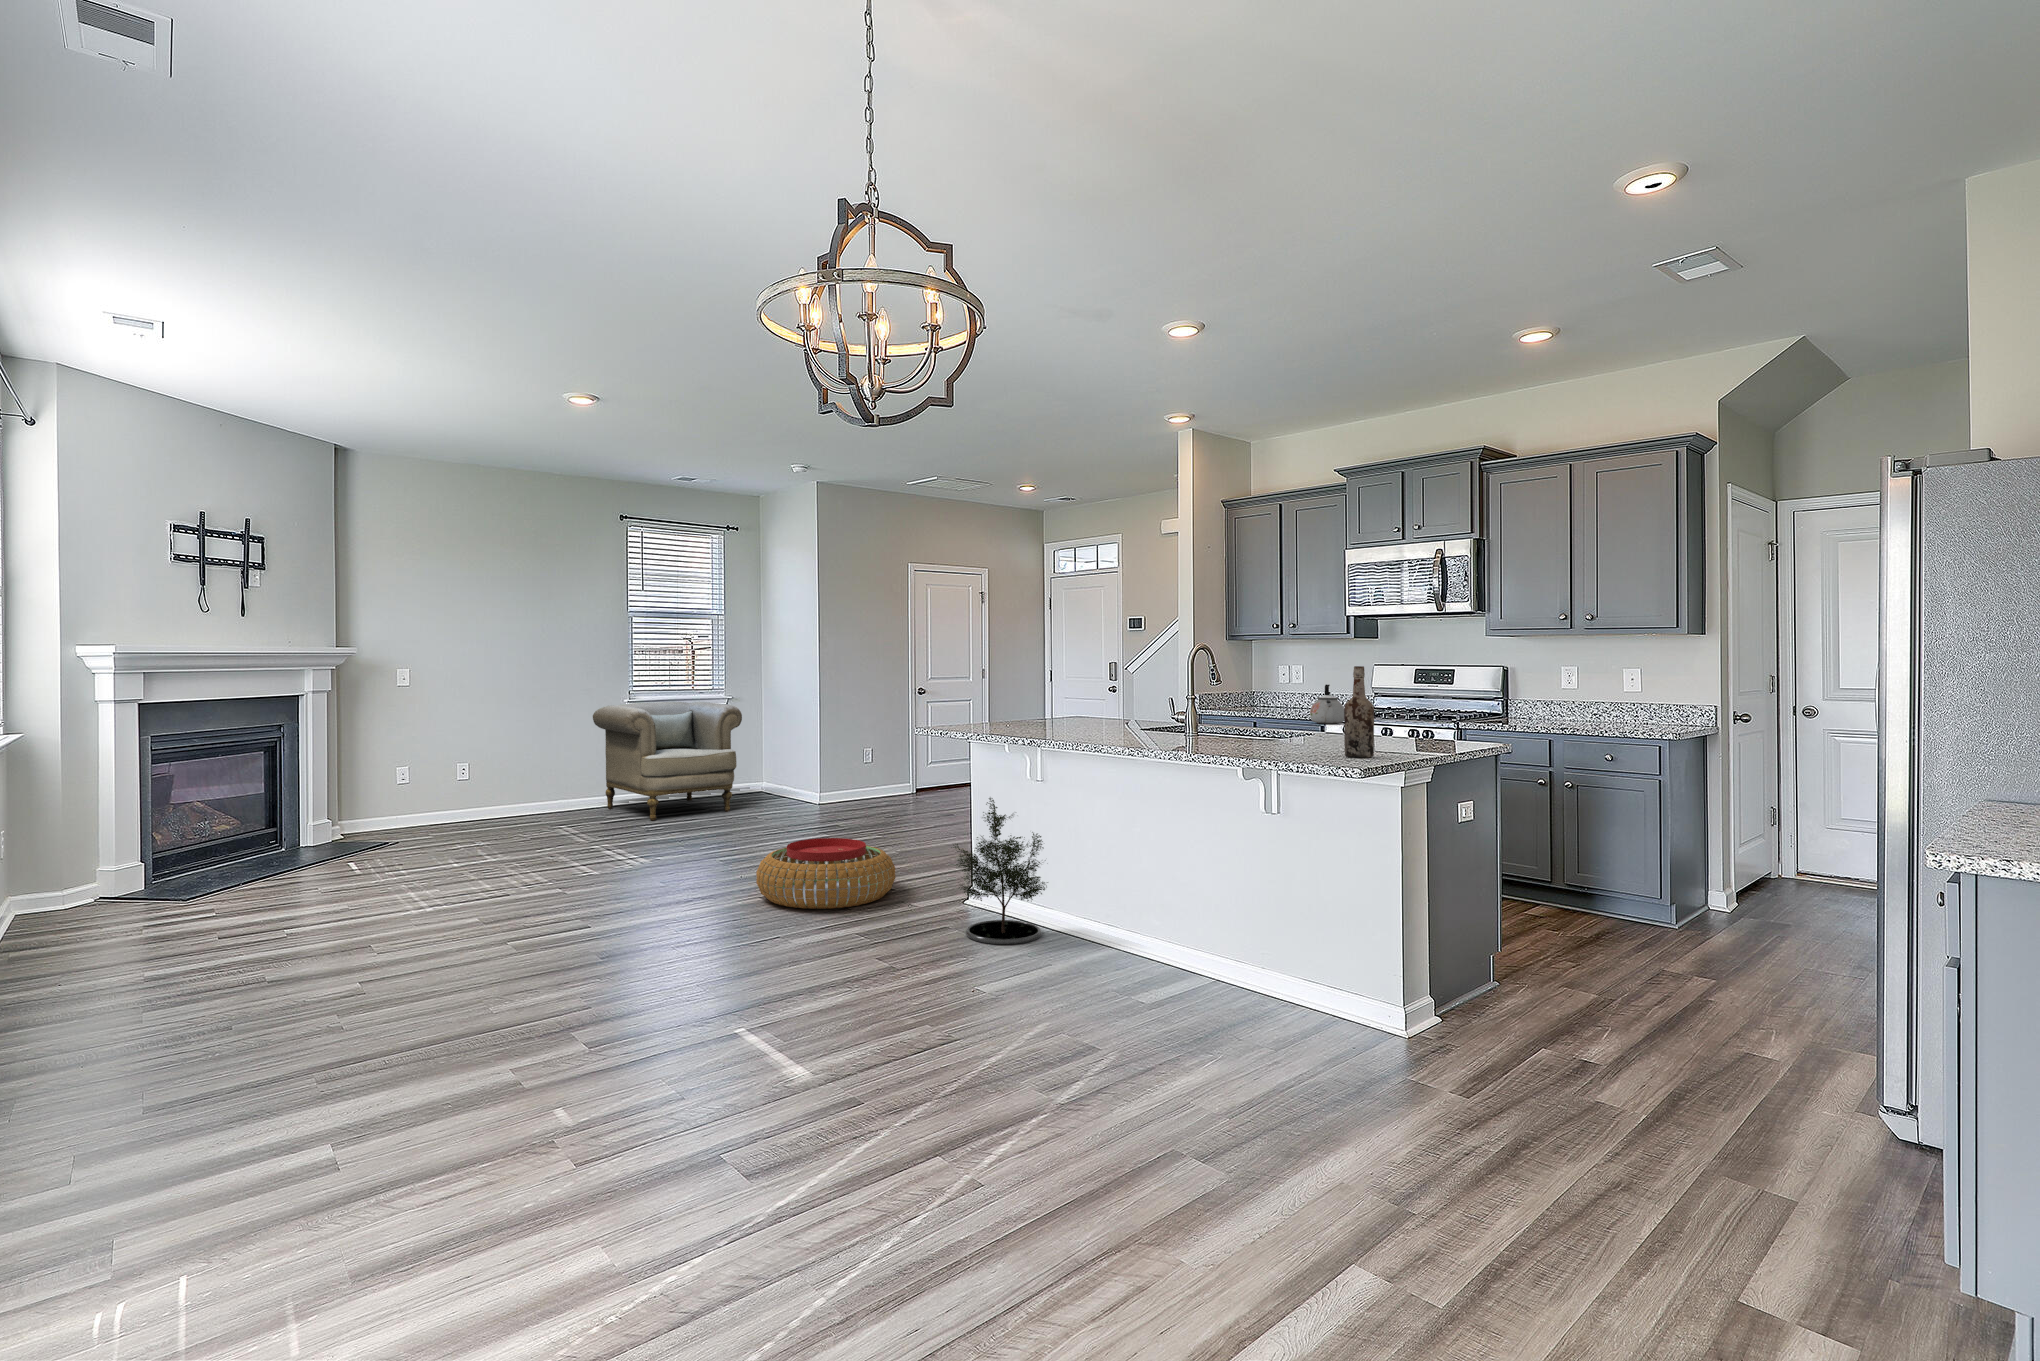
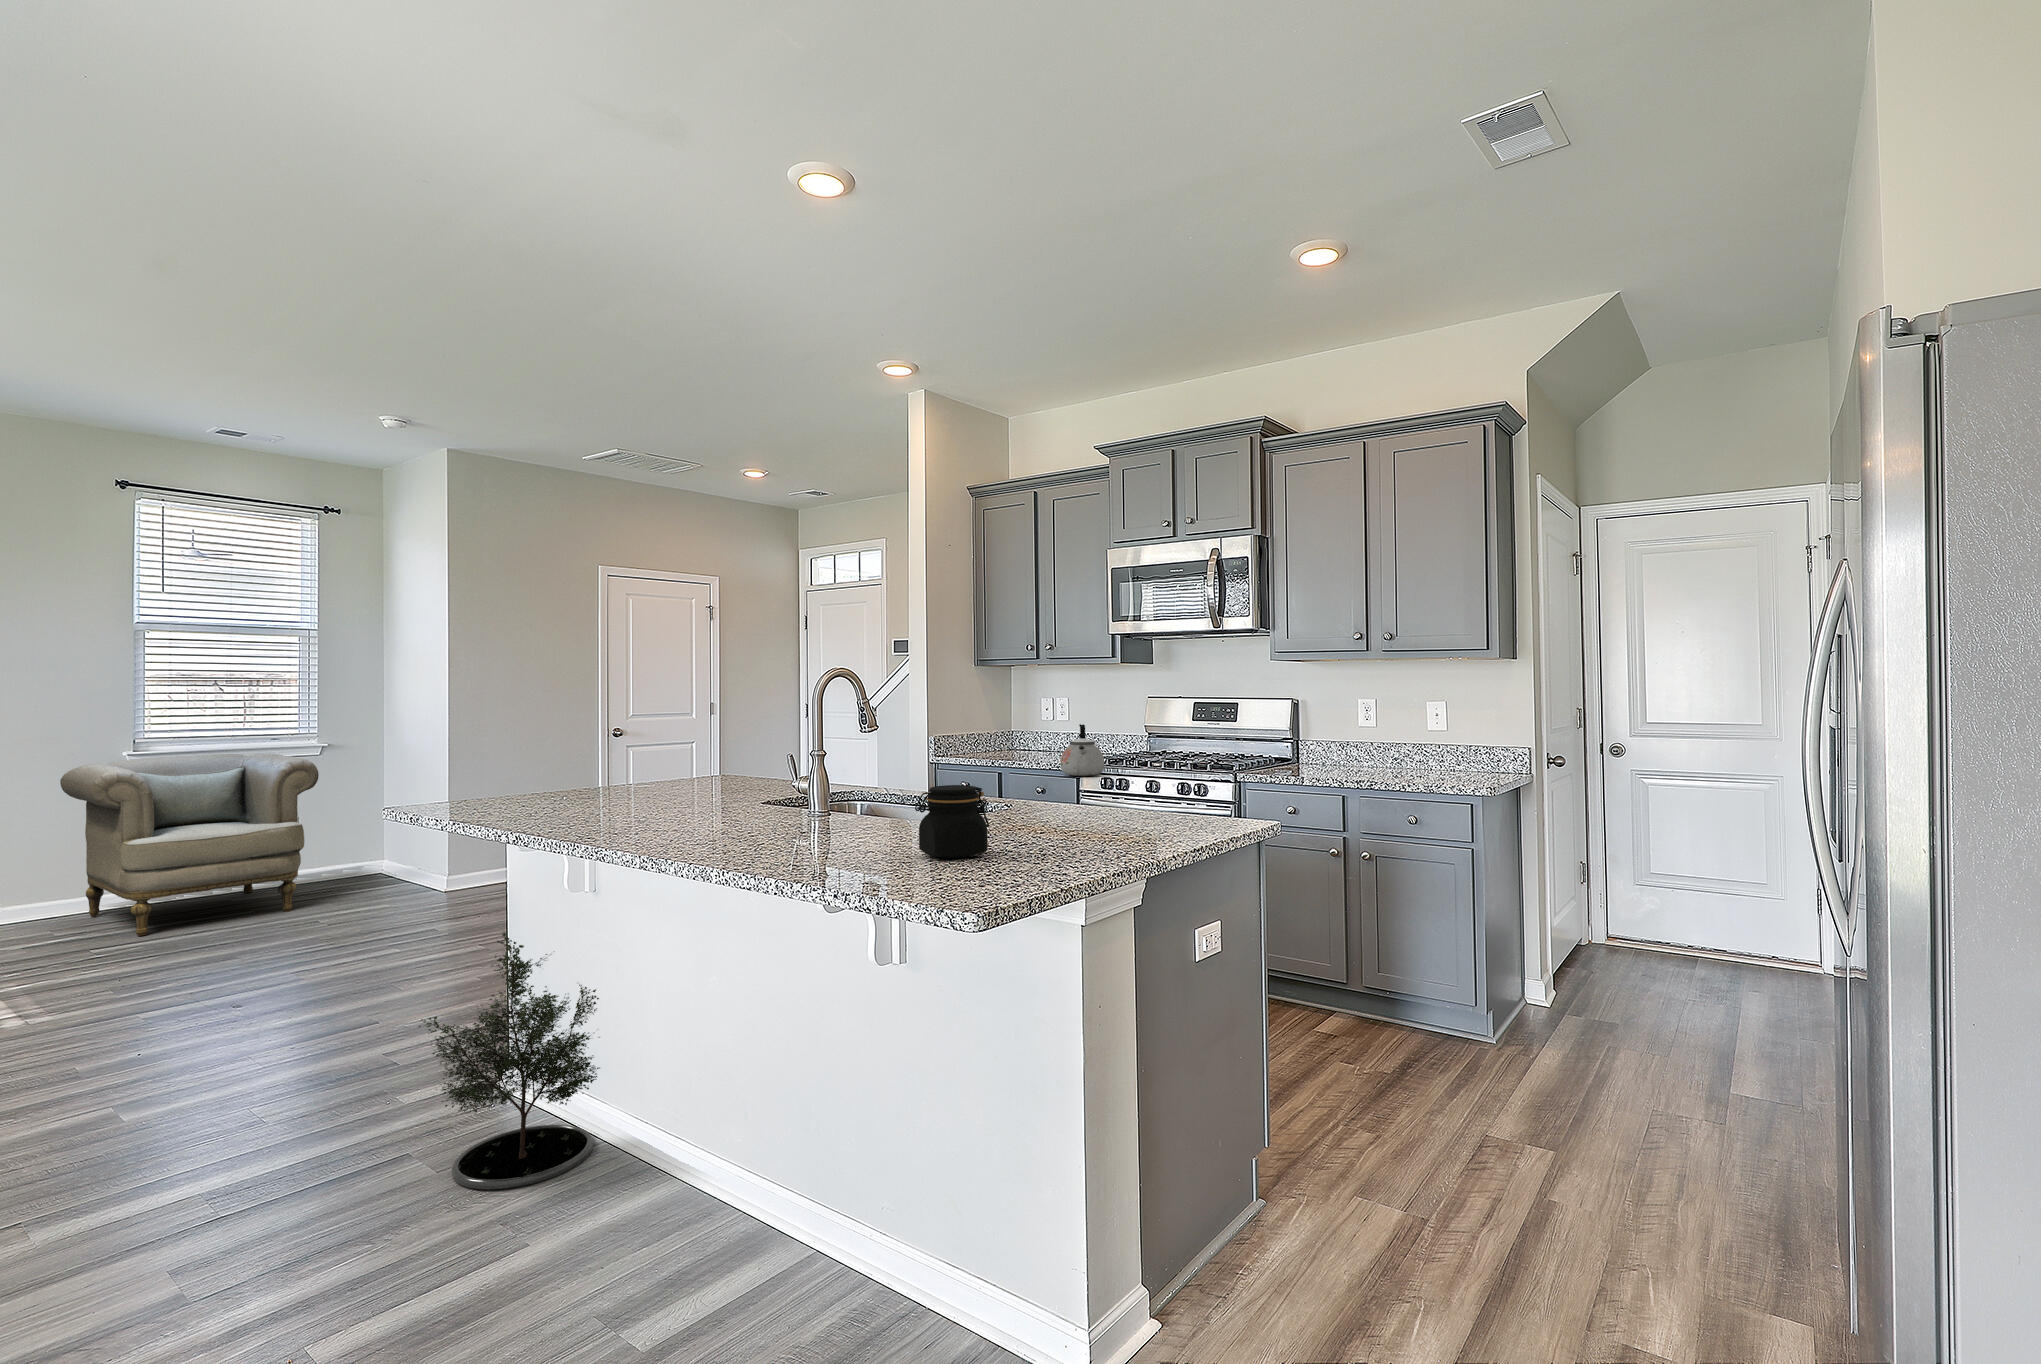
wine bottle: present [1344,666,1374,758] -> none [1010,721,1058,881]
jar: none [1272,708,1317,750] -> present [915,785,989,858]
pouf: present [756,838,895,909] -> none [129,985,413,1126]

